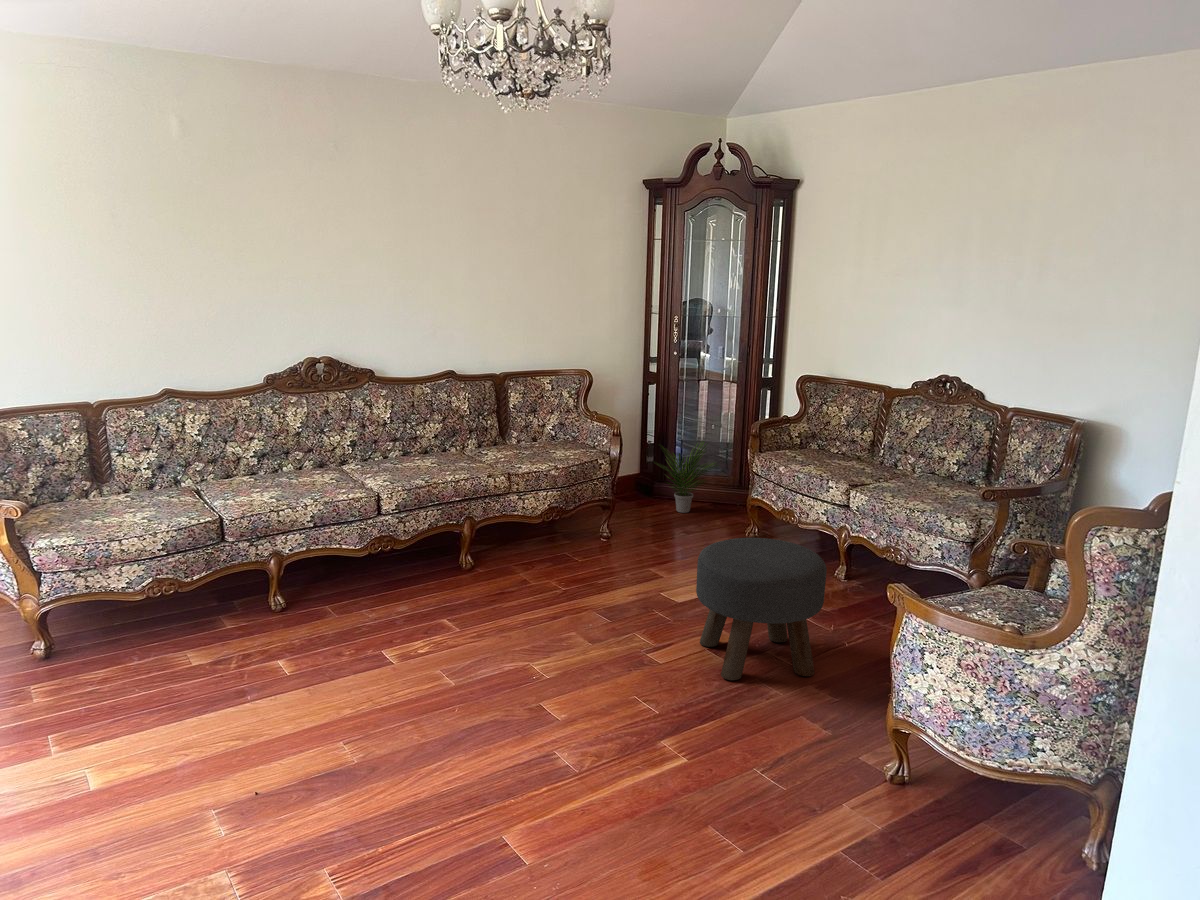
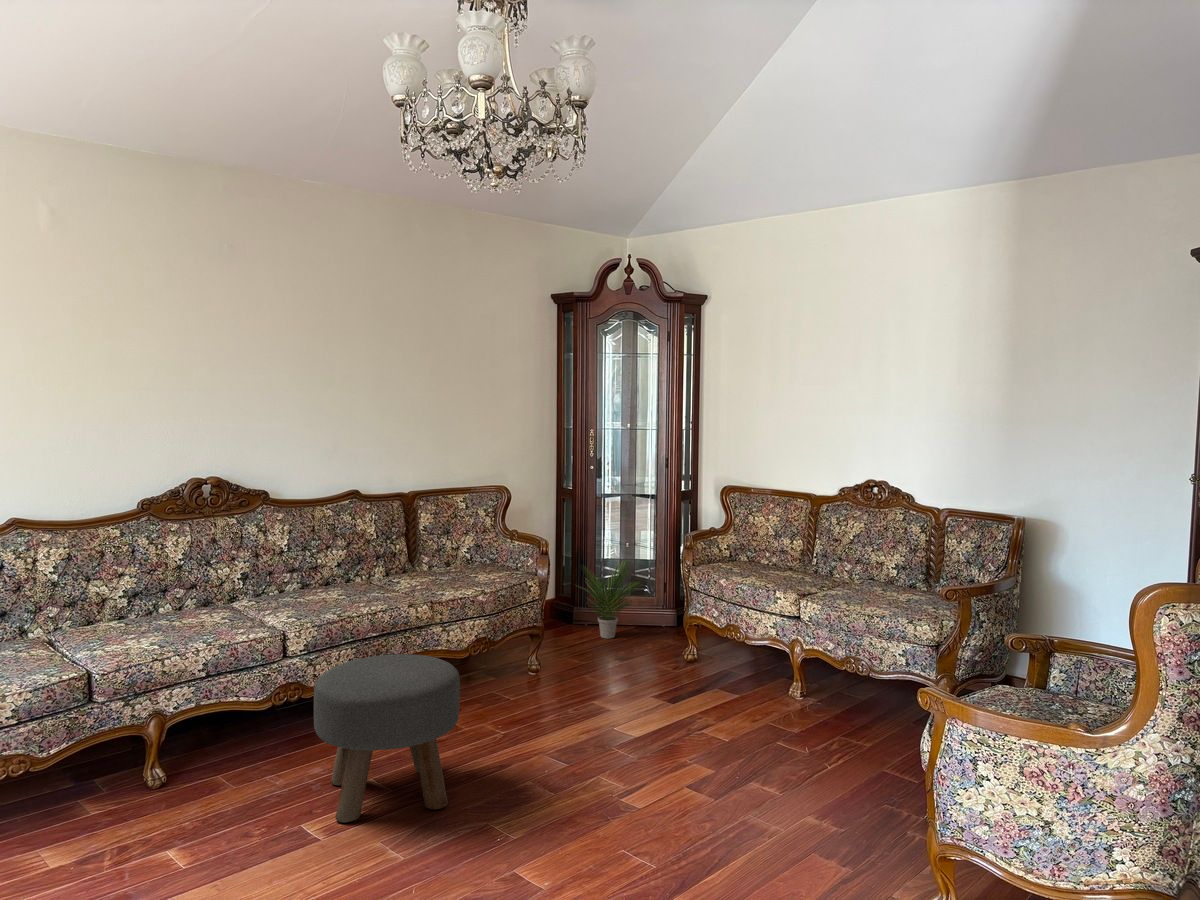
ottoman: present [696,538,827,680] -> present [314,654,460,822]

